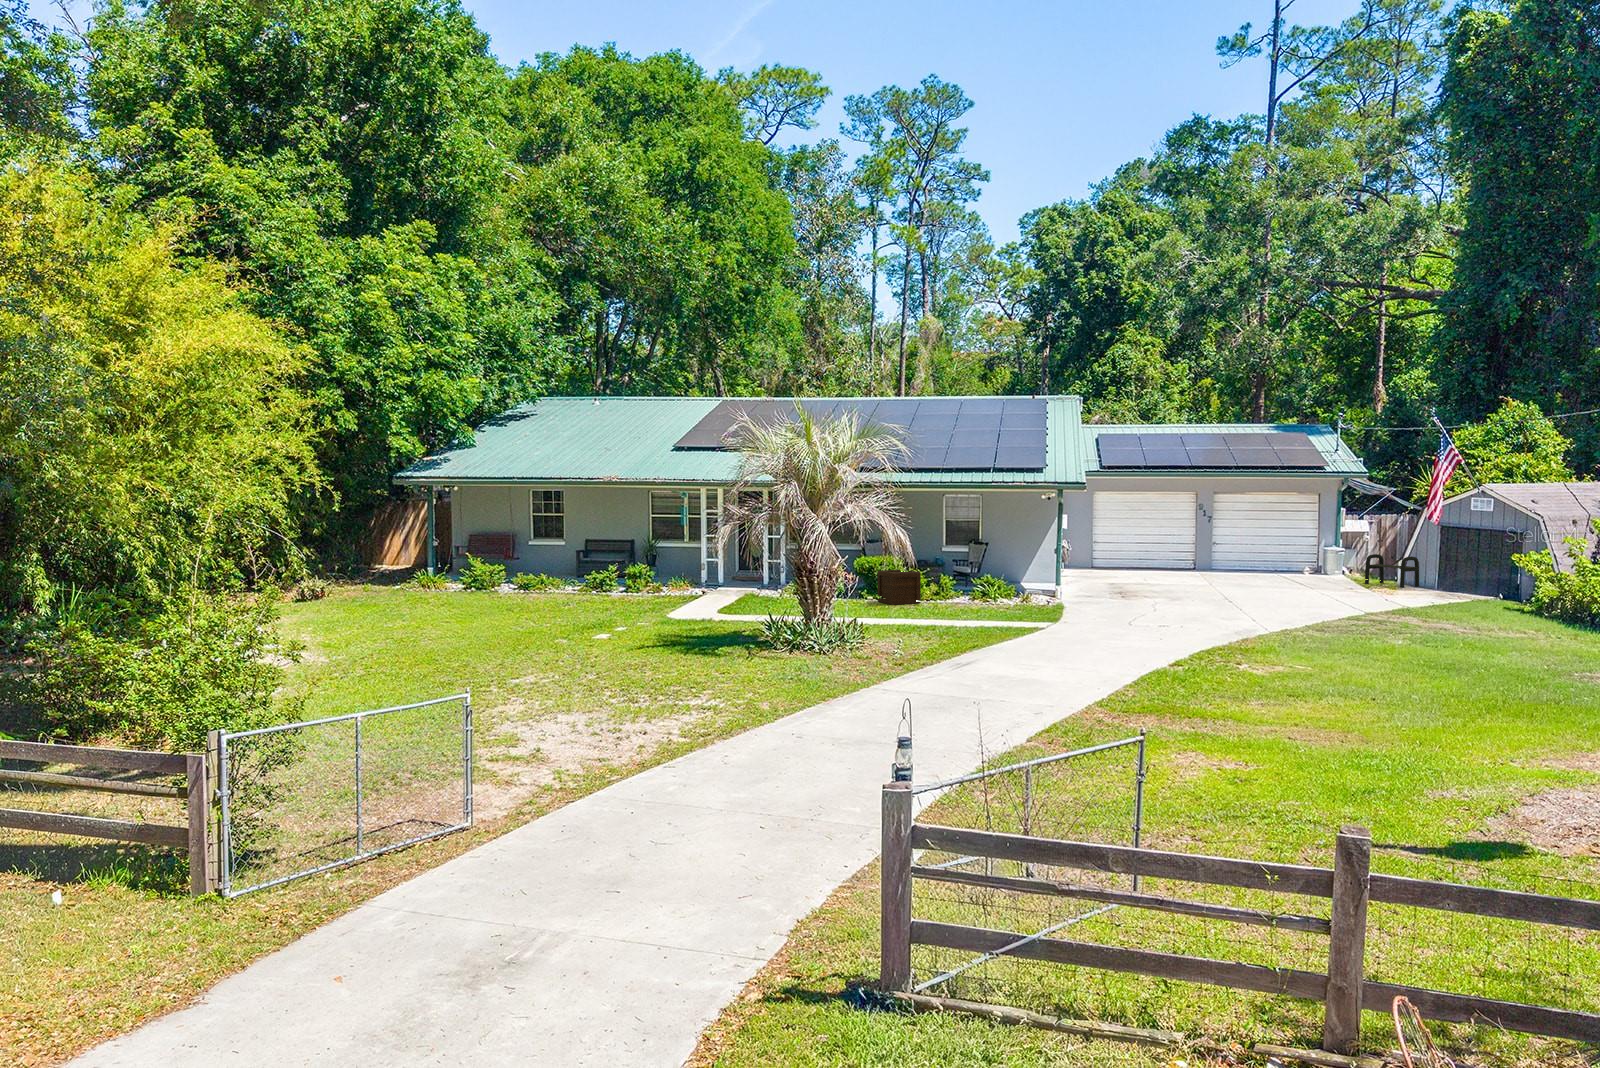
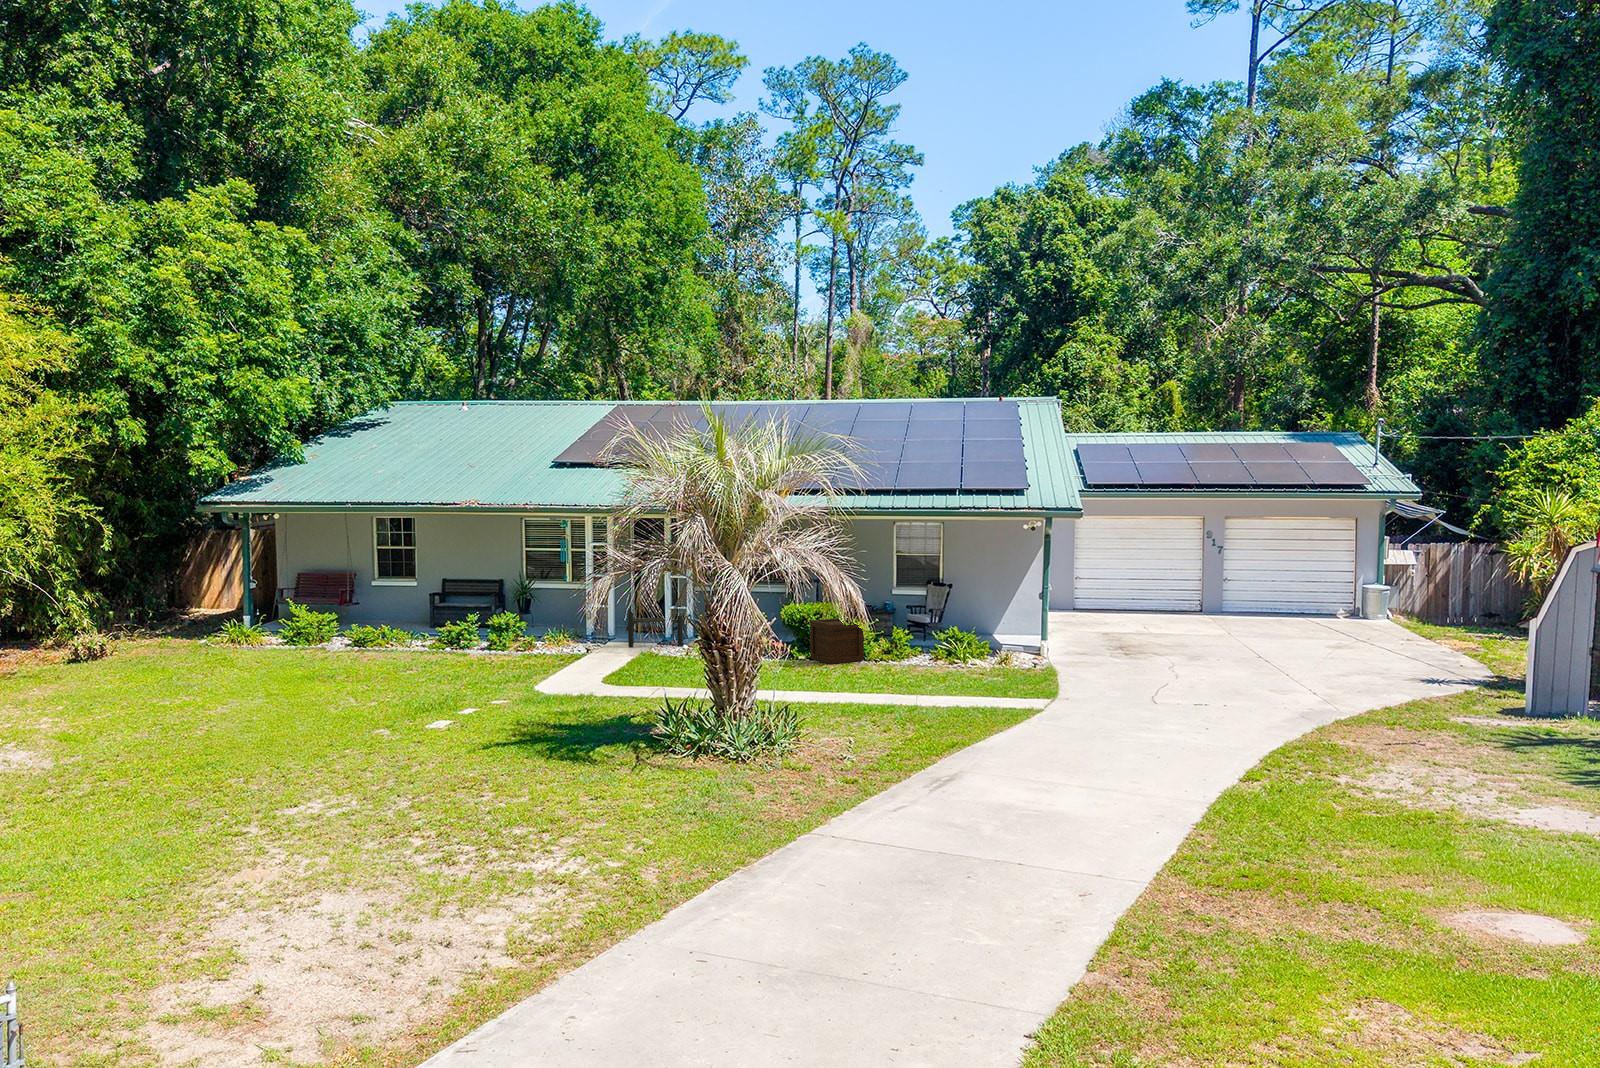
bench: present [1365,554,1419,588] -> present [628,605,683,647]

